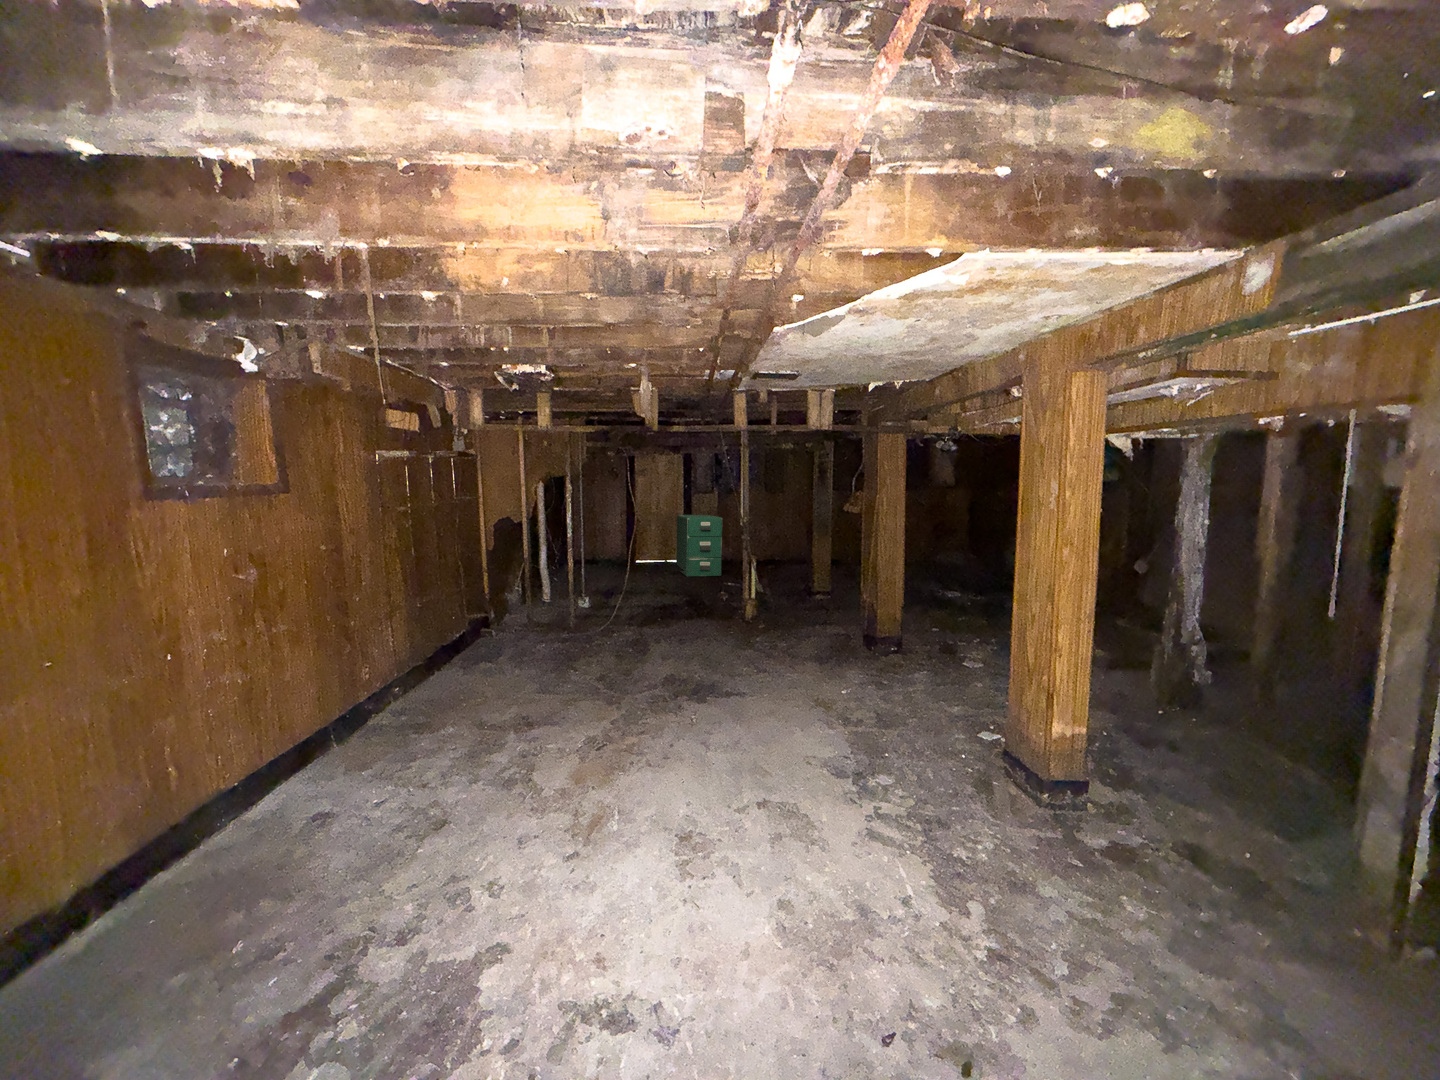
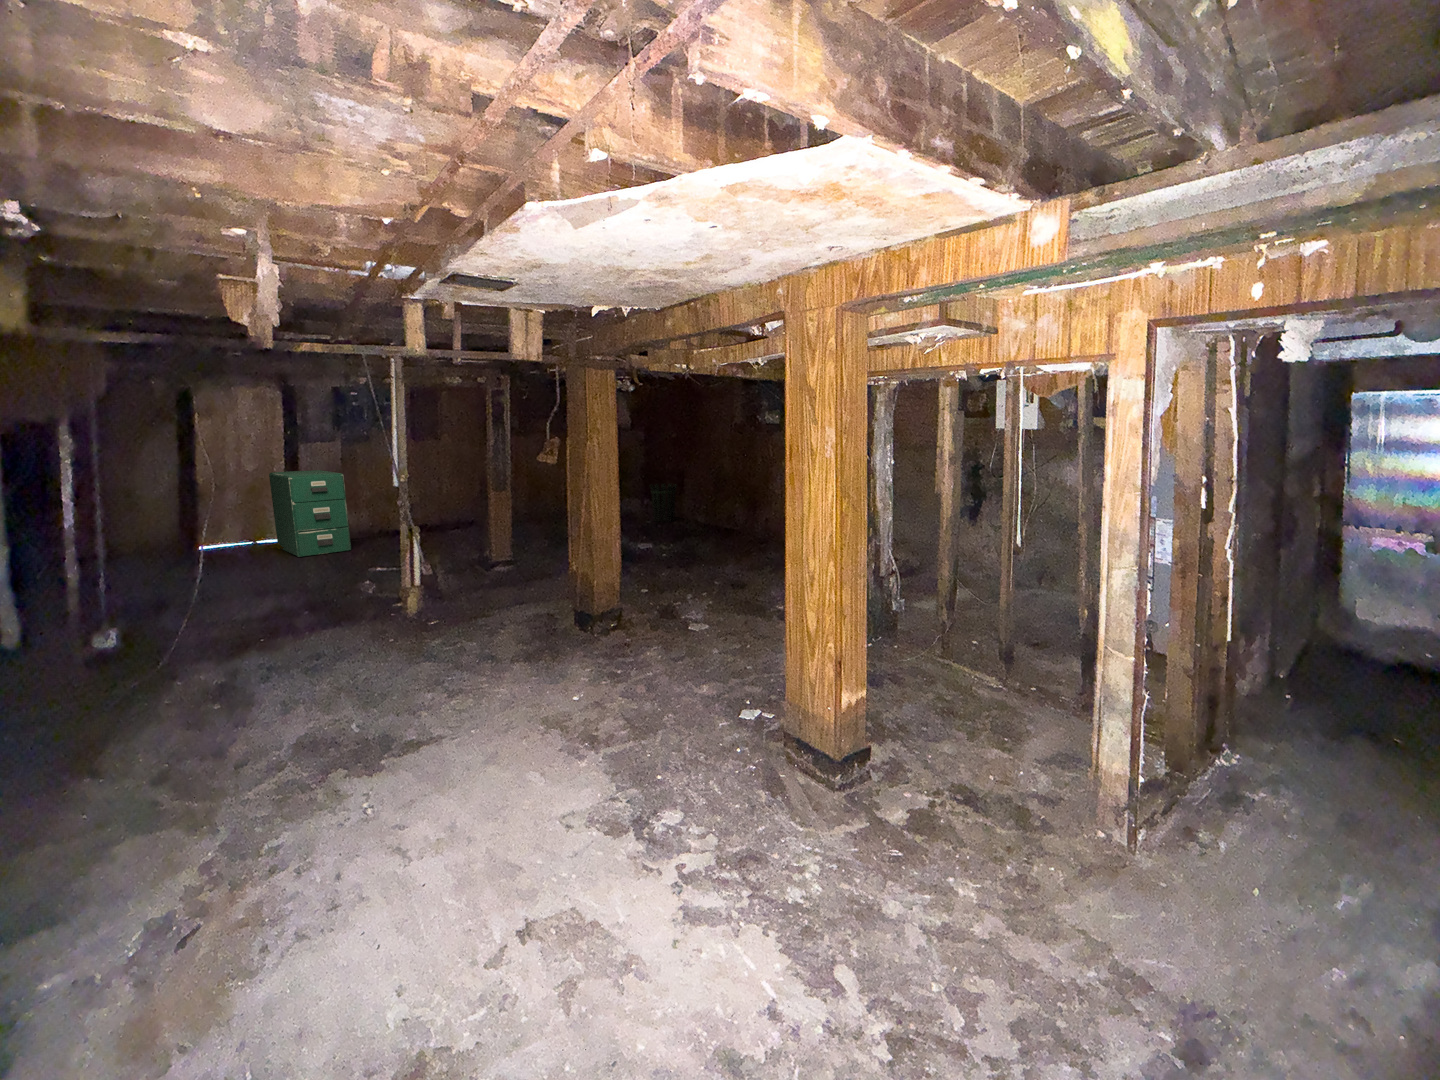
waste bin: none [976,544,1006,581] -> present [650,484,677,522]

